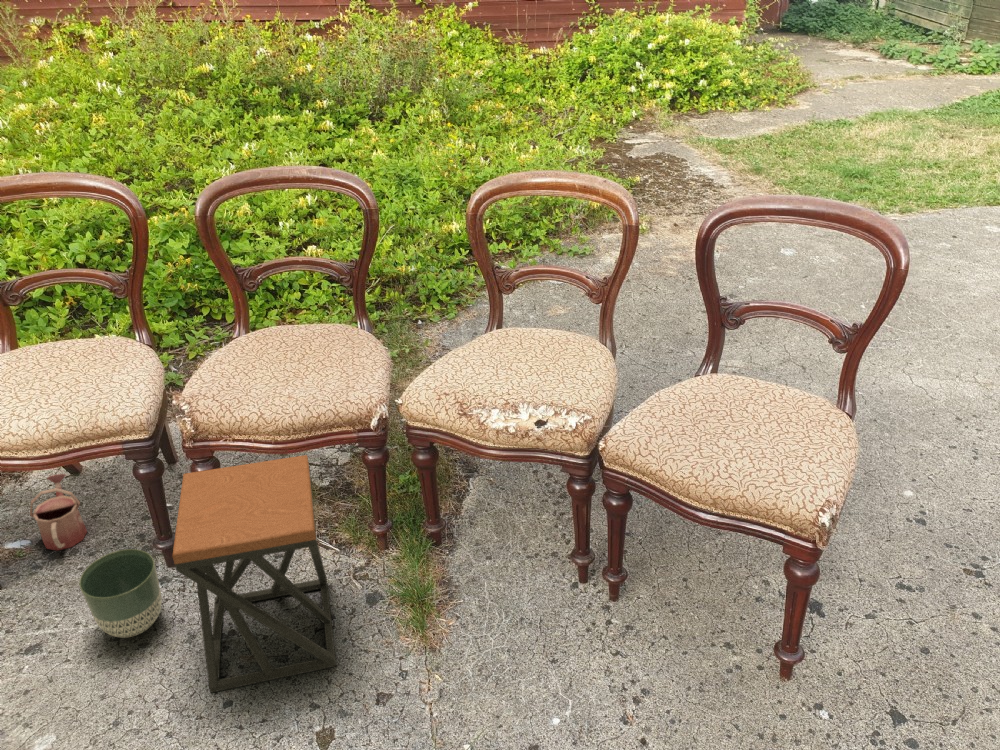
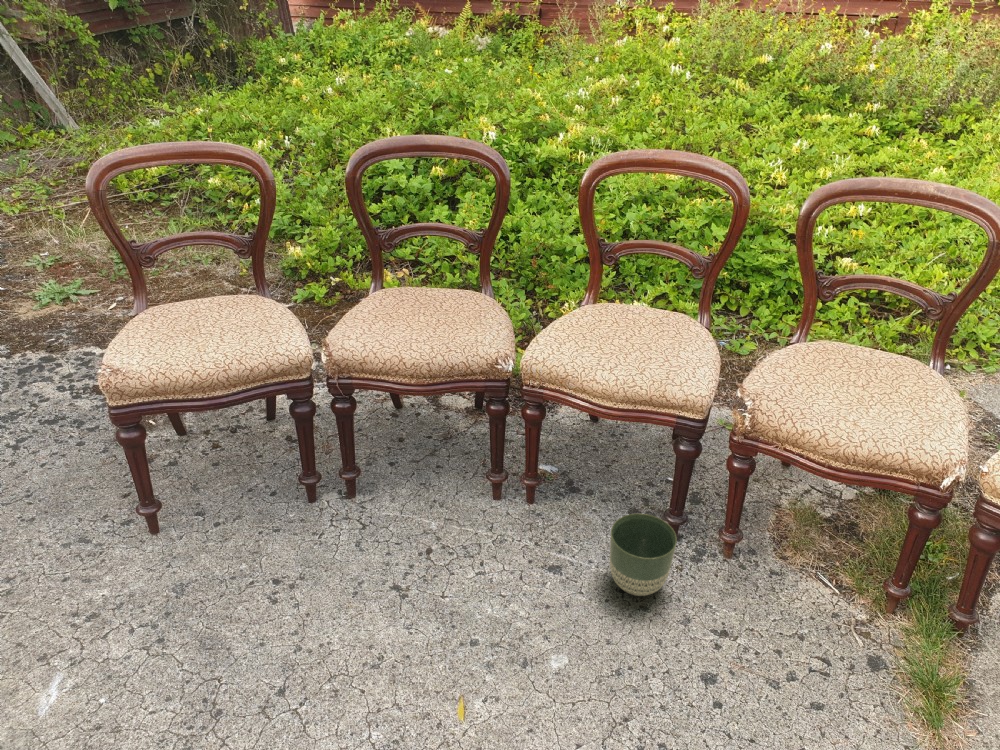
stool: present [172,455,336,693] -> none [702,471,880,718]
watering can: present [30,474,87,550] -> none [564,419,605,488]

